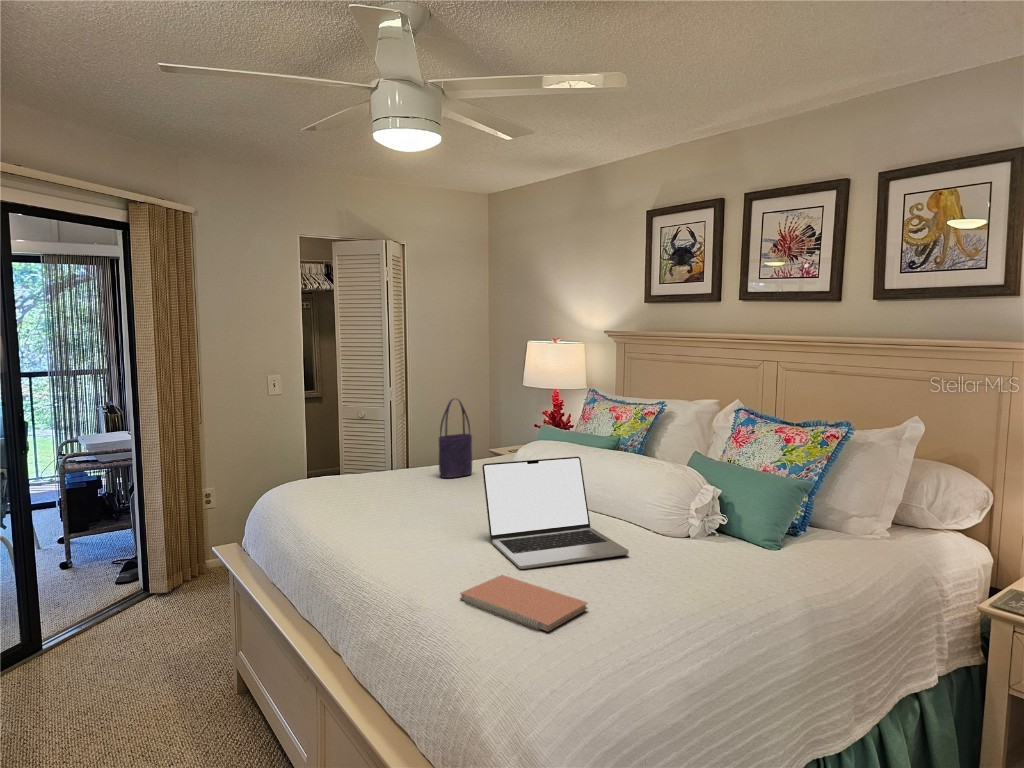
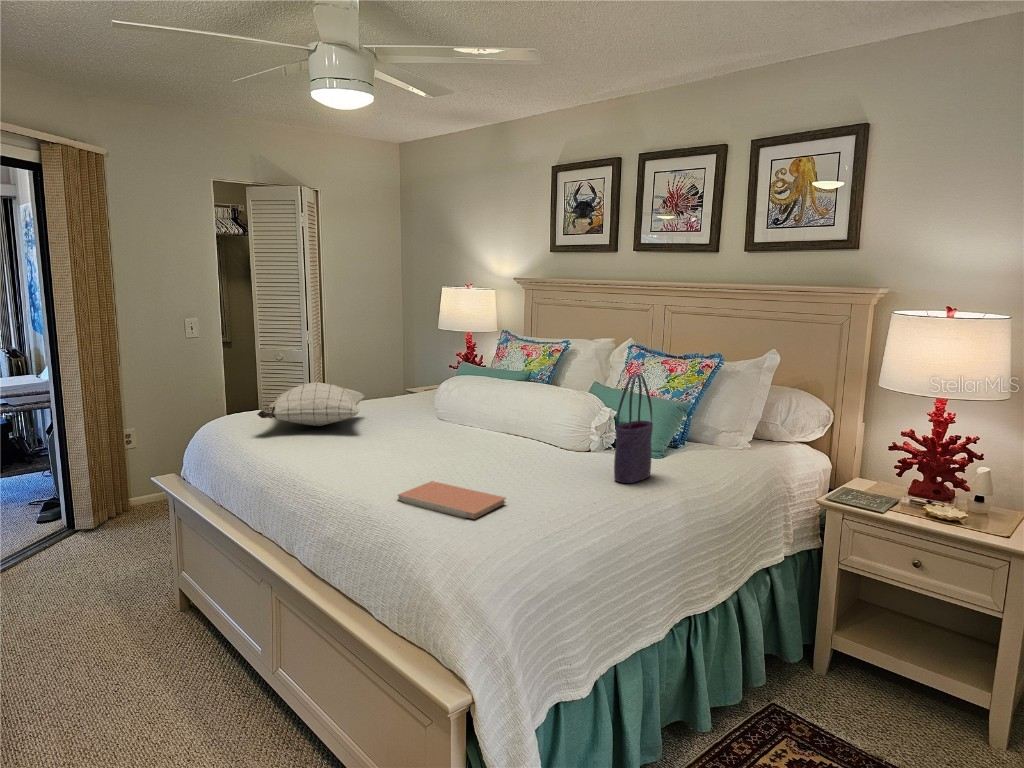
tote bag: present [439,399,472,478] -> present [614,373,653,483]
pillow: none [321,448,438,496] -> present [257,382,364,426]
laptop: present [482,457,629,569] -> none [410,385,539,478]

